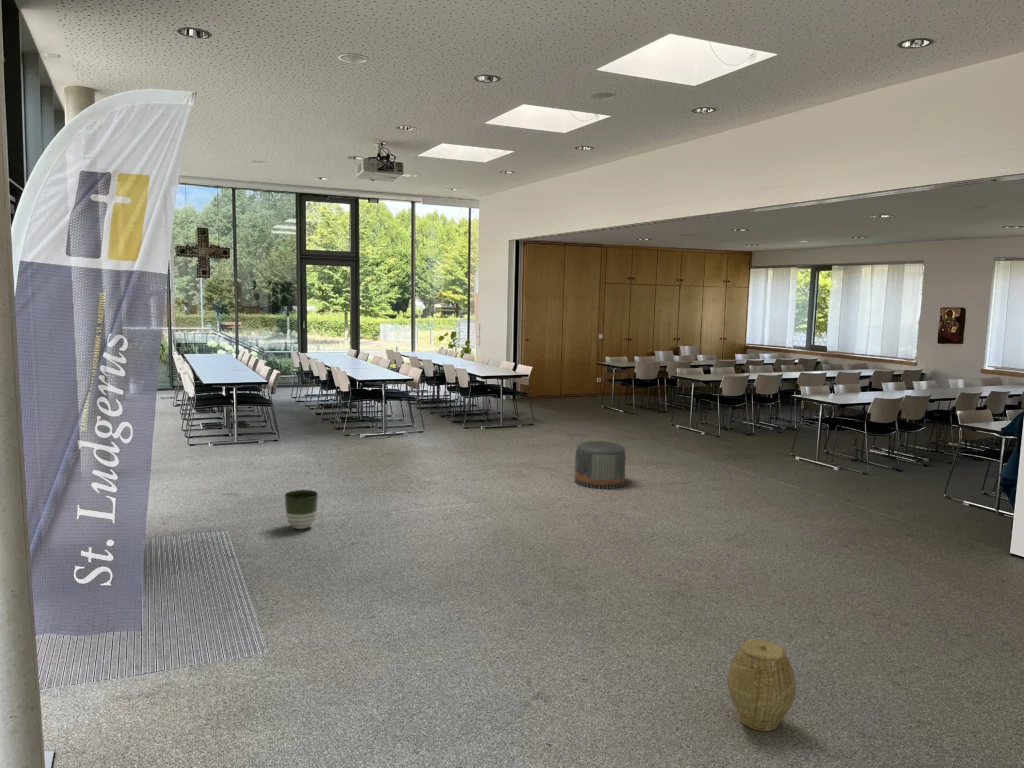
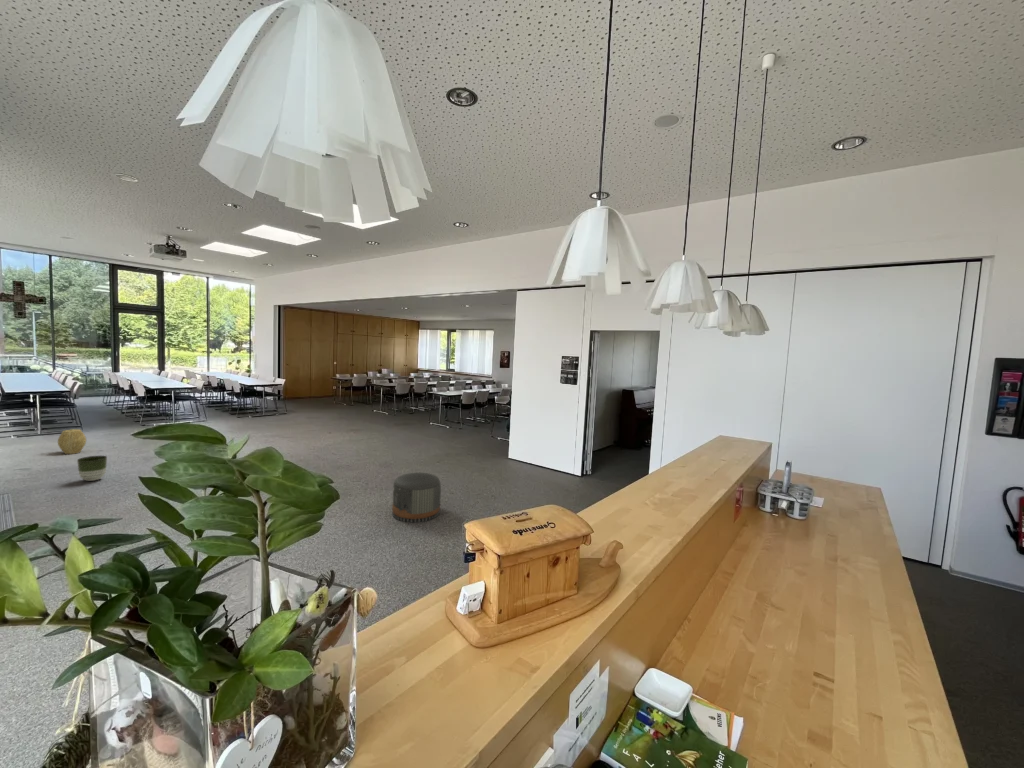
pouf: present [575,441,626,489] -> present [392,473,441,523]
woven basket: present [727,639,796,731] -> present [58,429,86,454]

